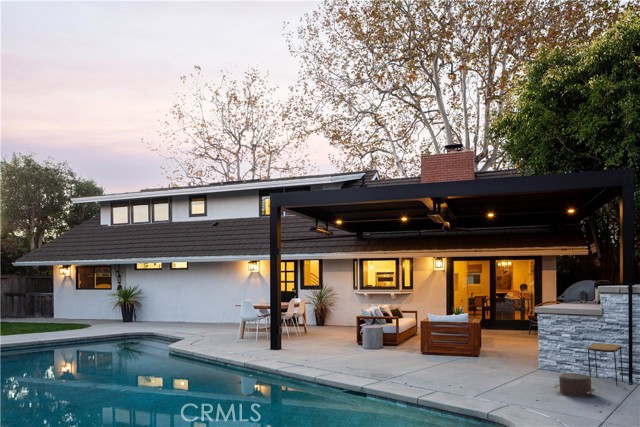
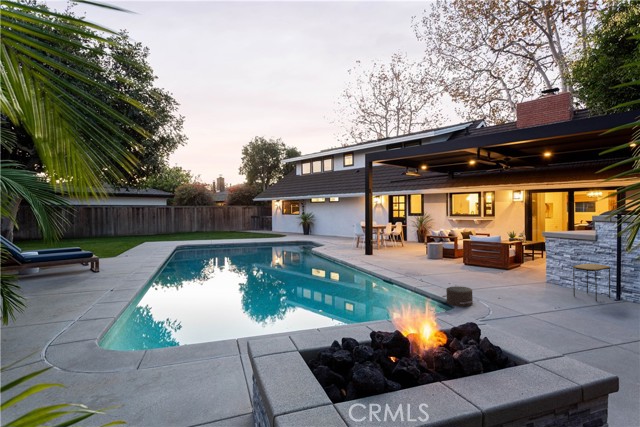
pouf: present [554,373,595,397] -> present [442,286,473,306]

